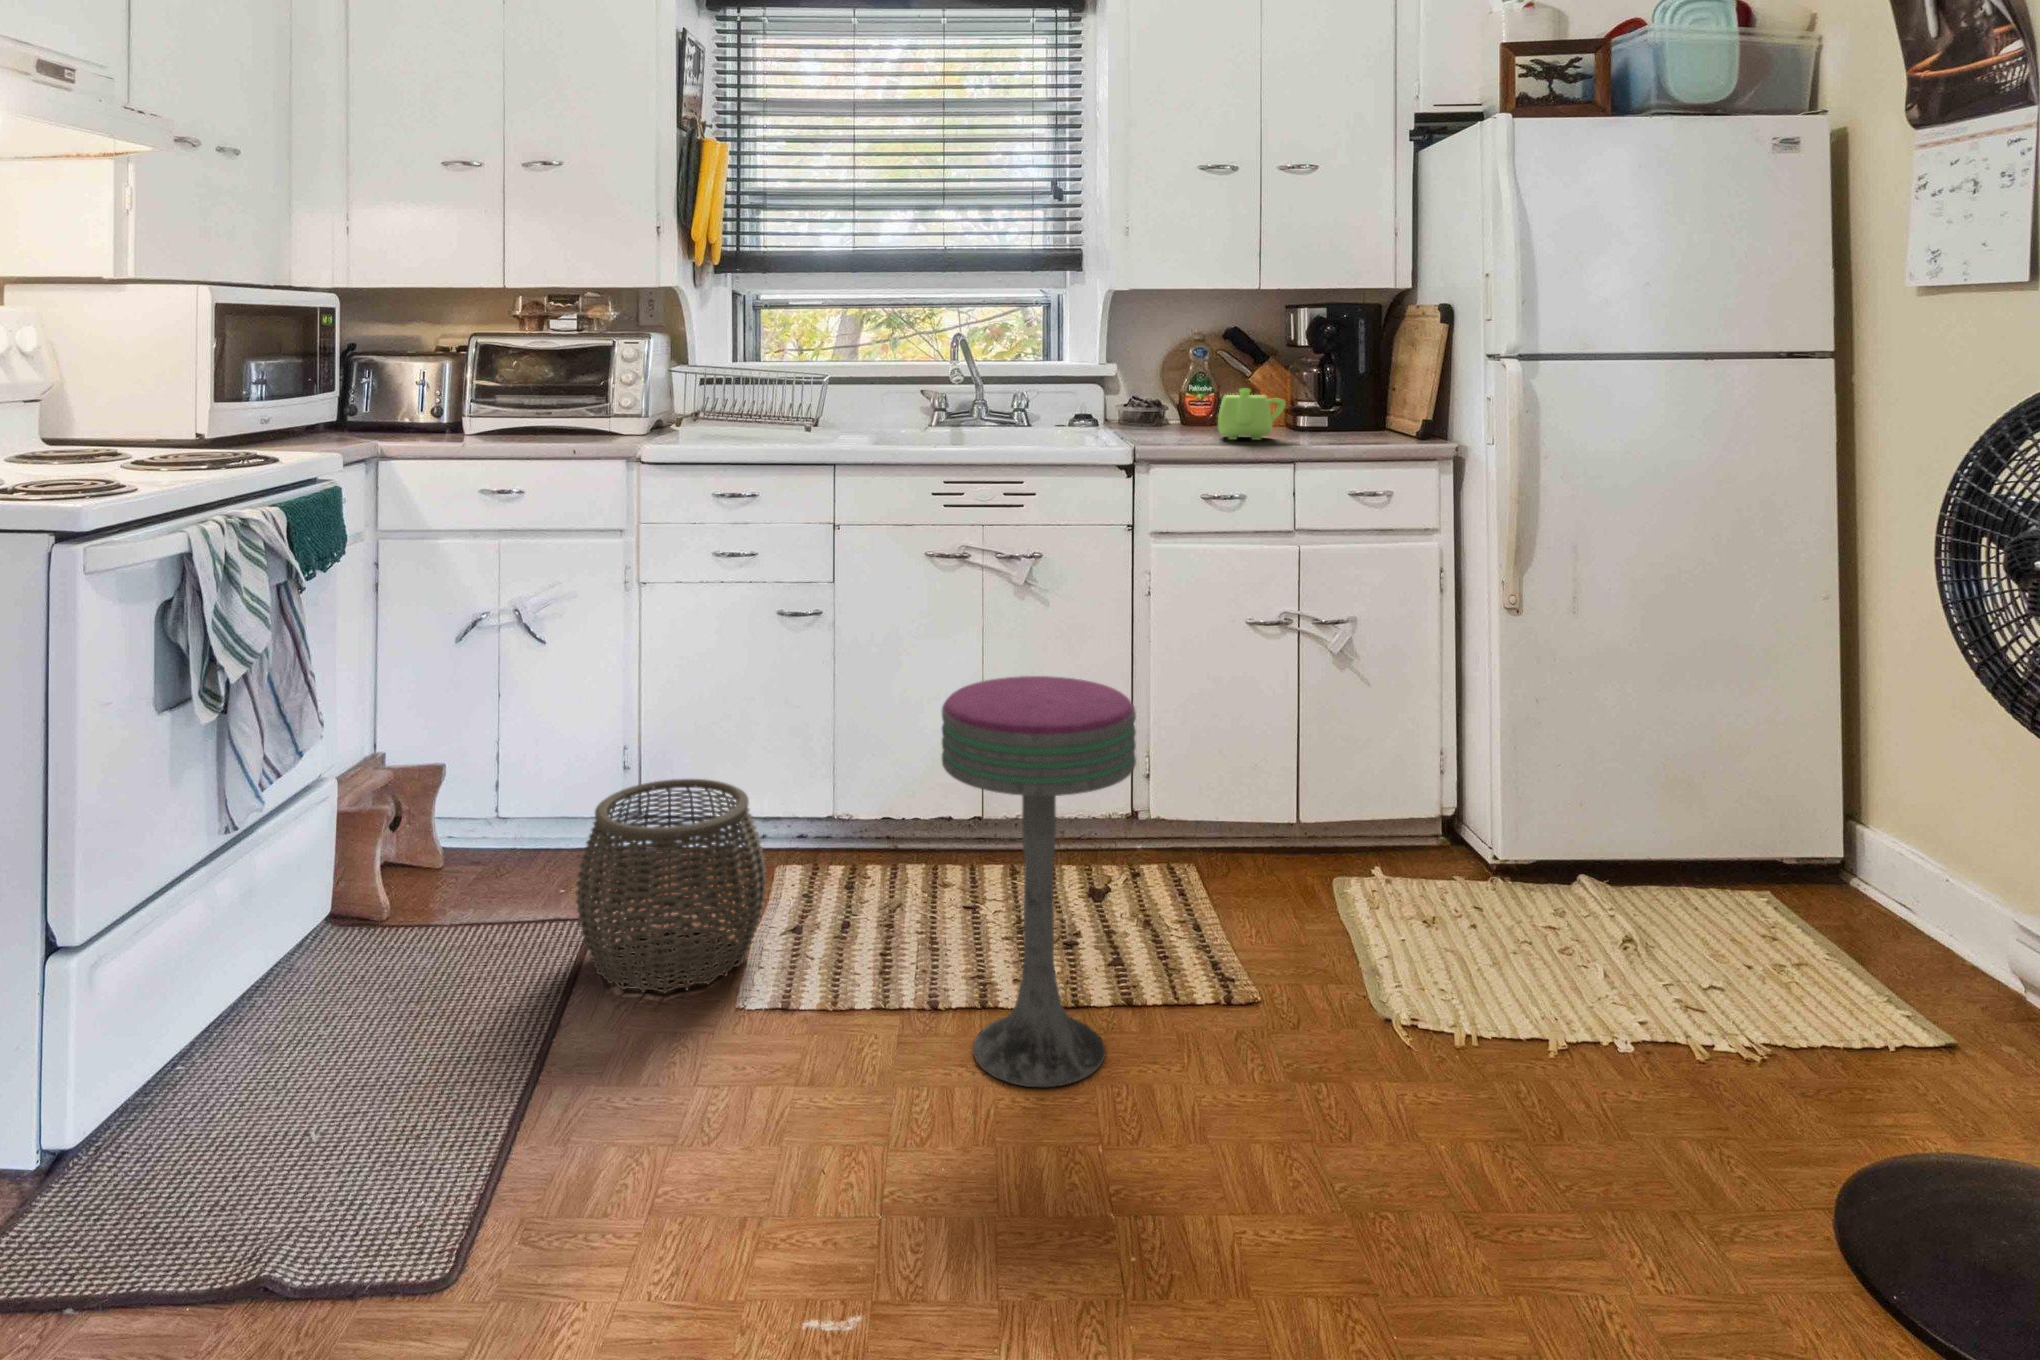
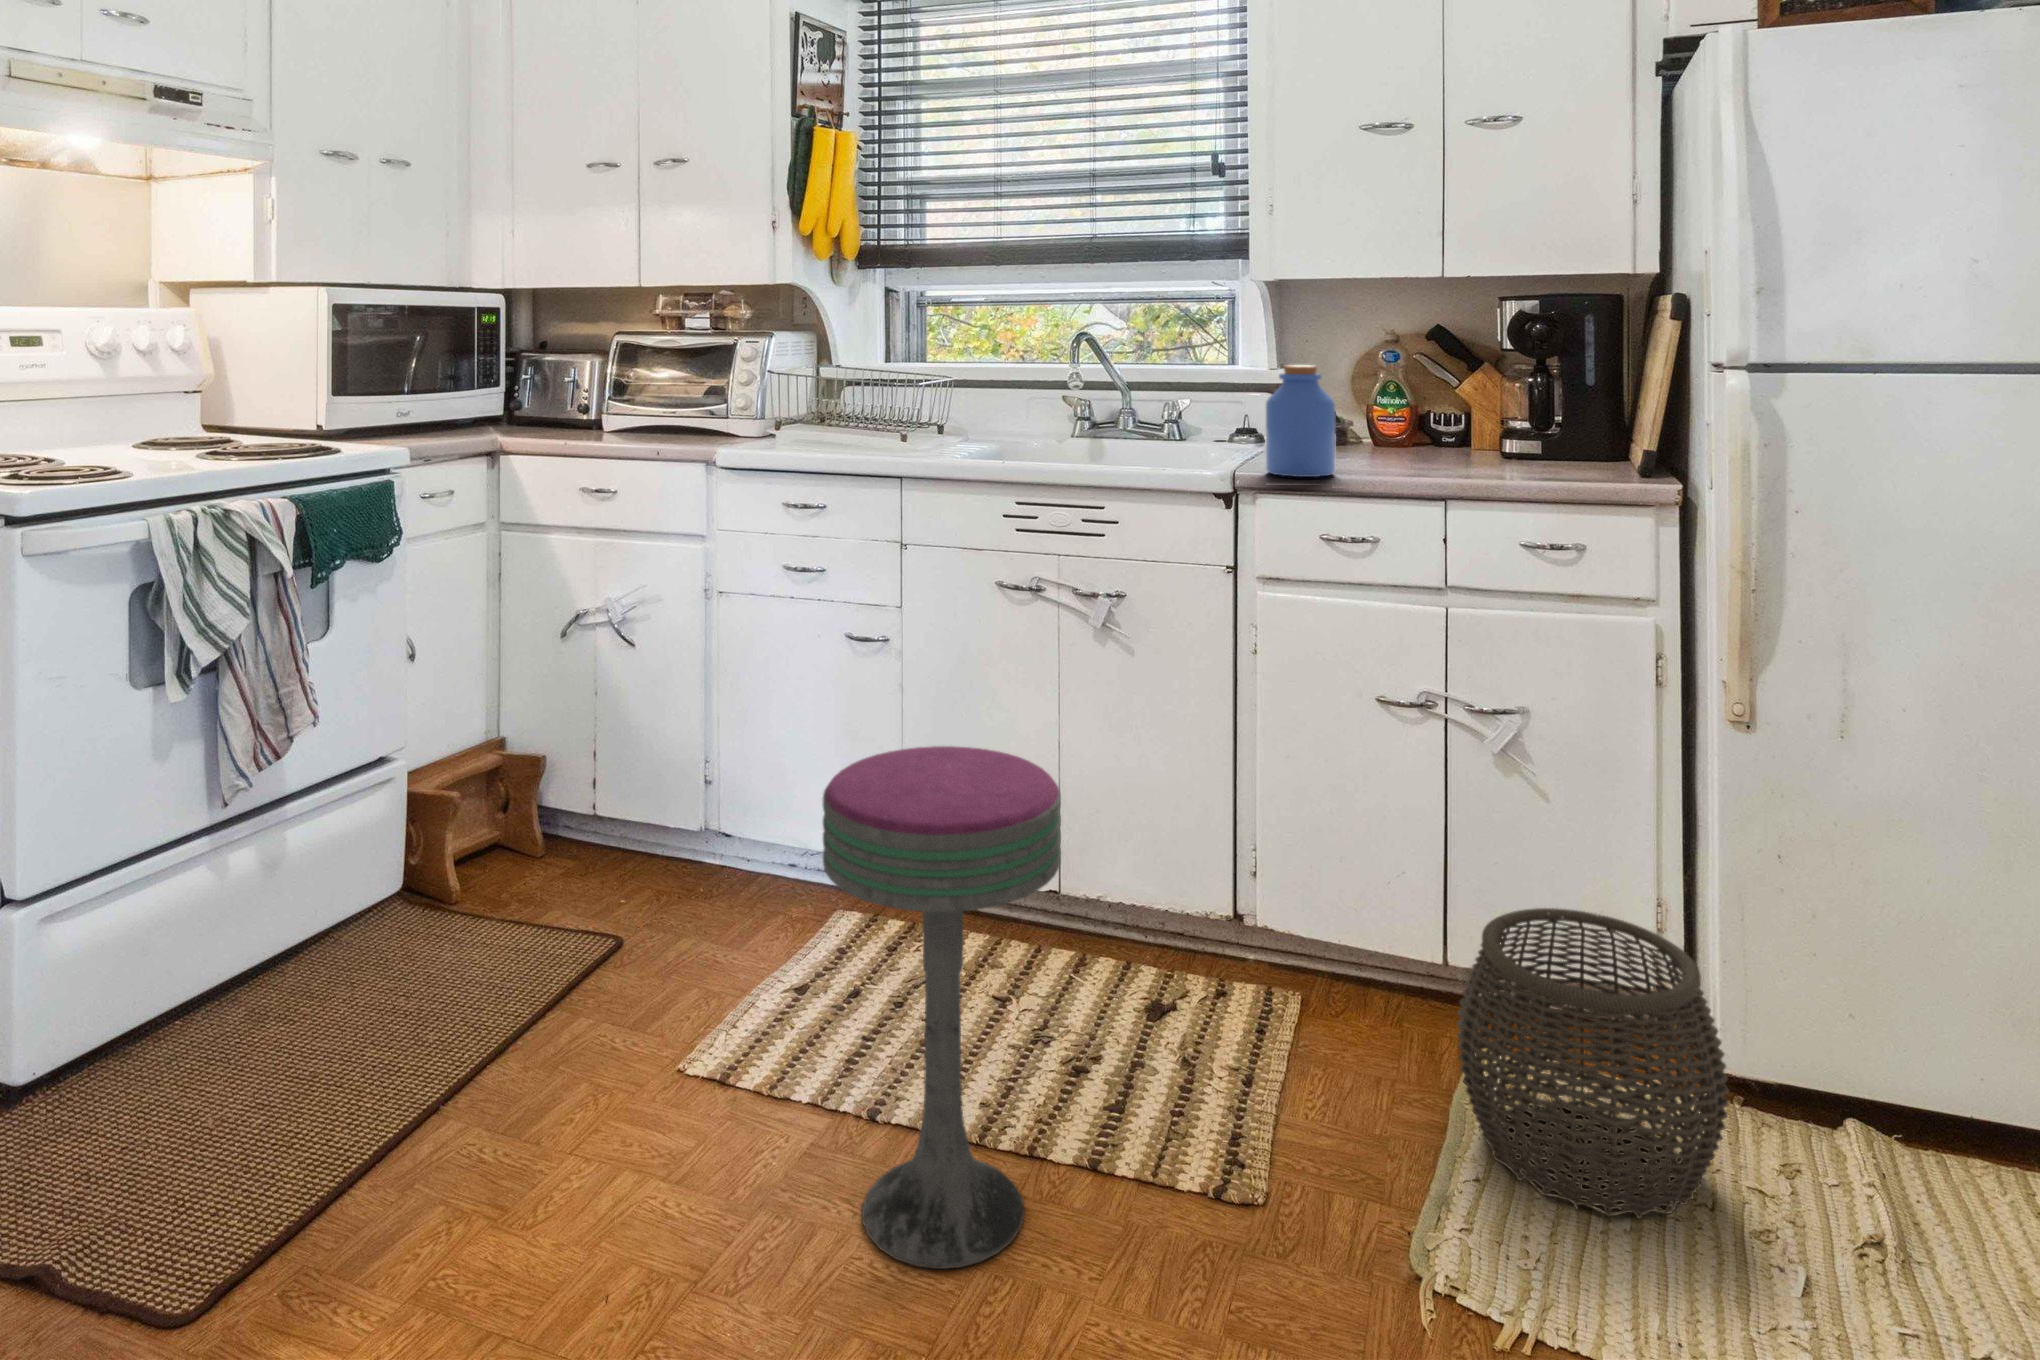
jar: none [1158,361,1213,450] -> present [1266,365,1335,477]
teapot: present [1218,389,1286,440] -> none [1366,400,1456,465]
woven basket: present [576,779,767,993] -> present [1457,908,1729,1218]

